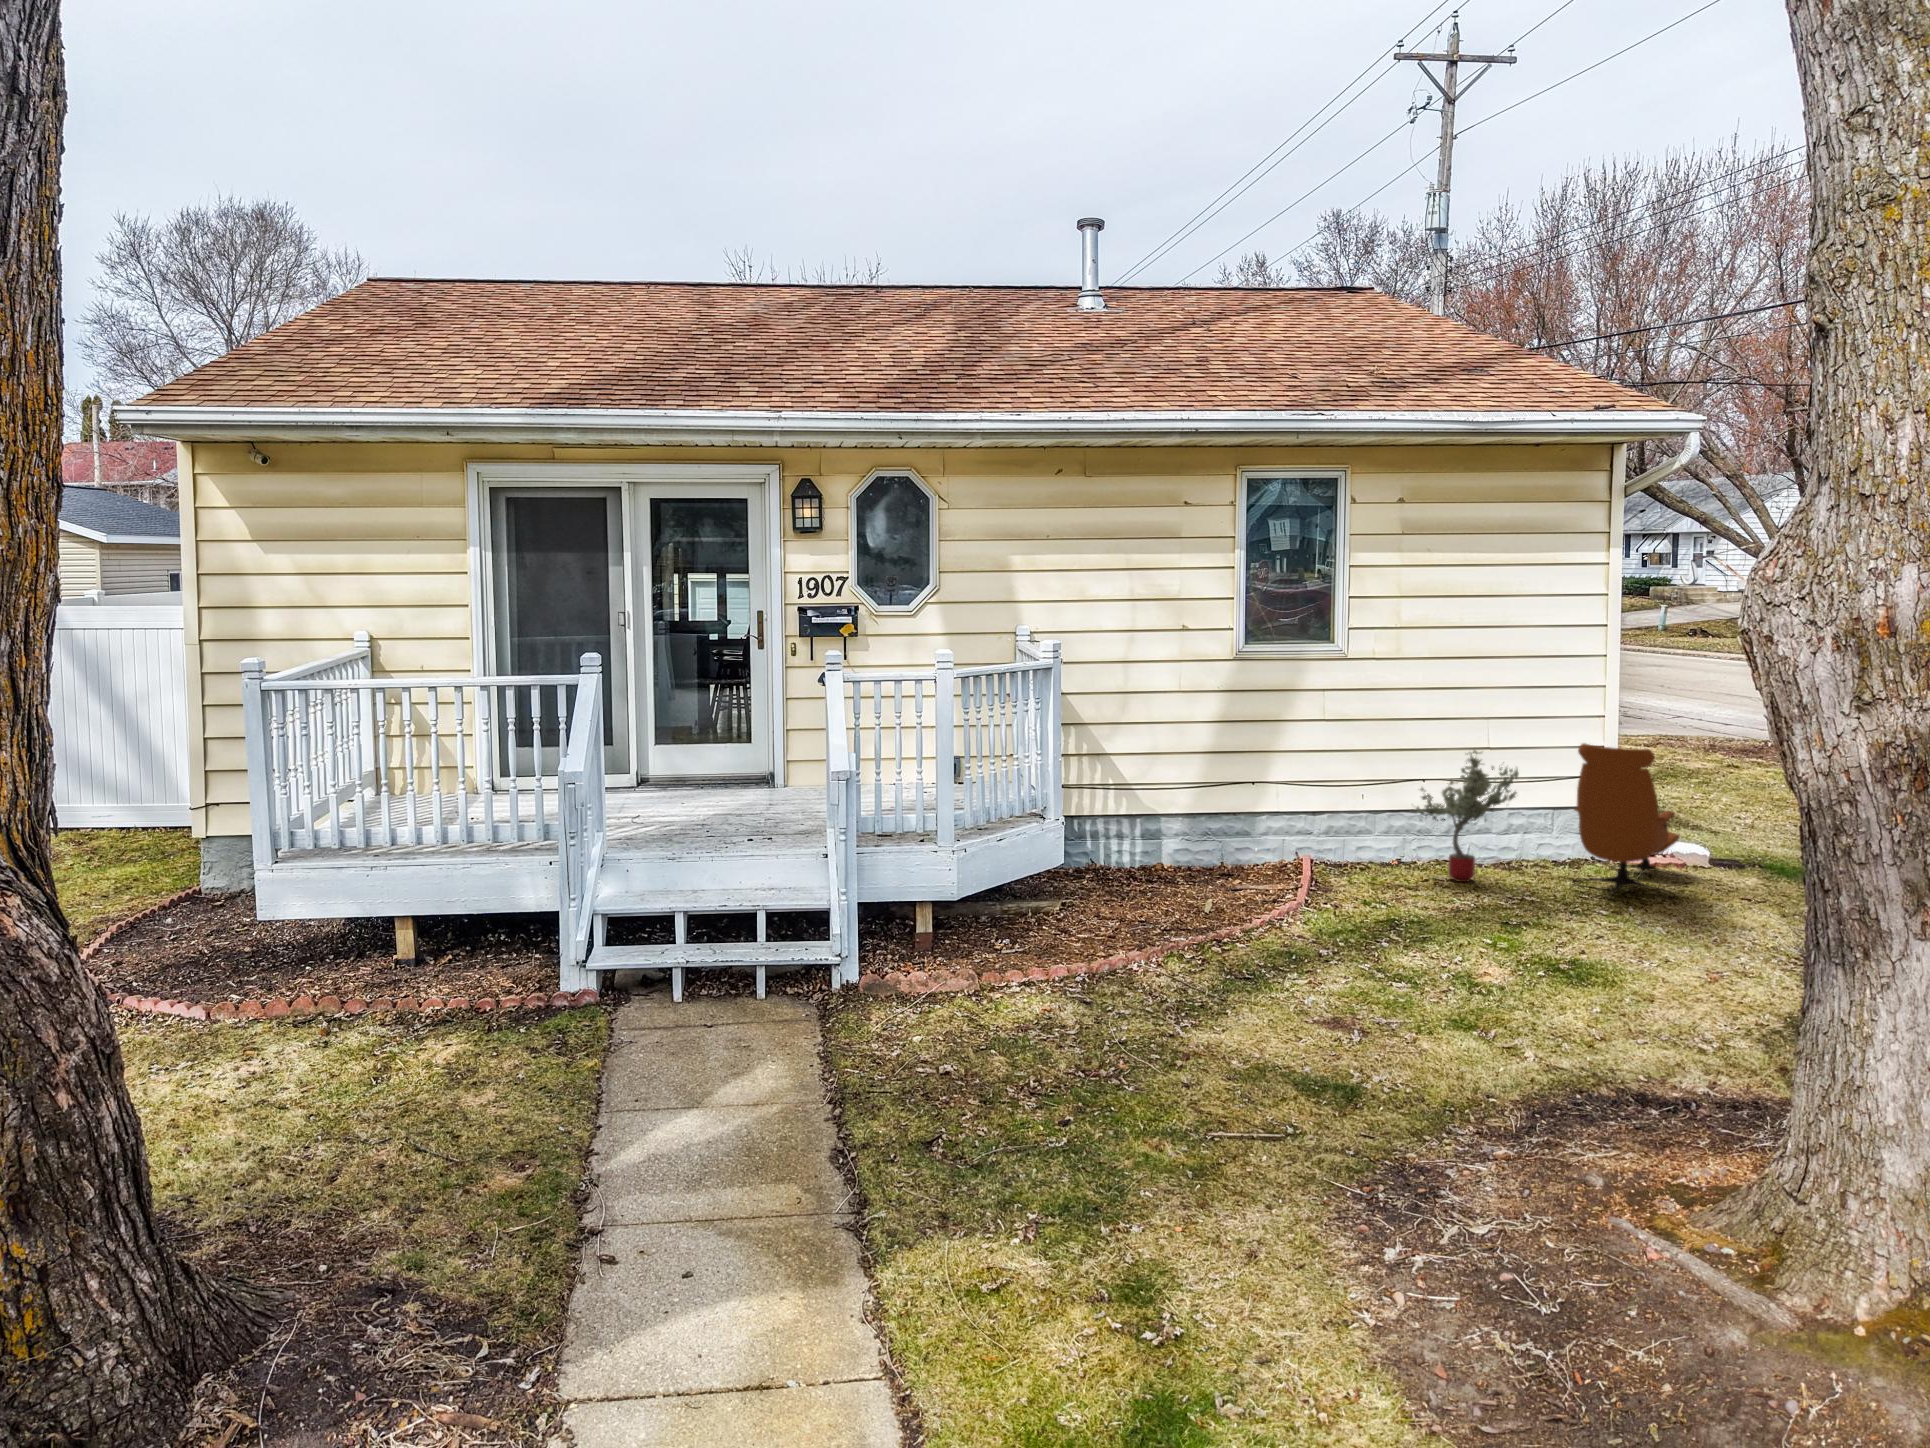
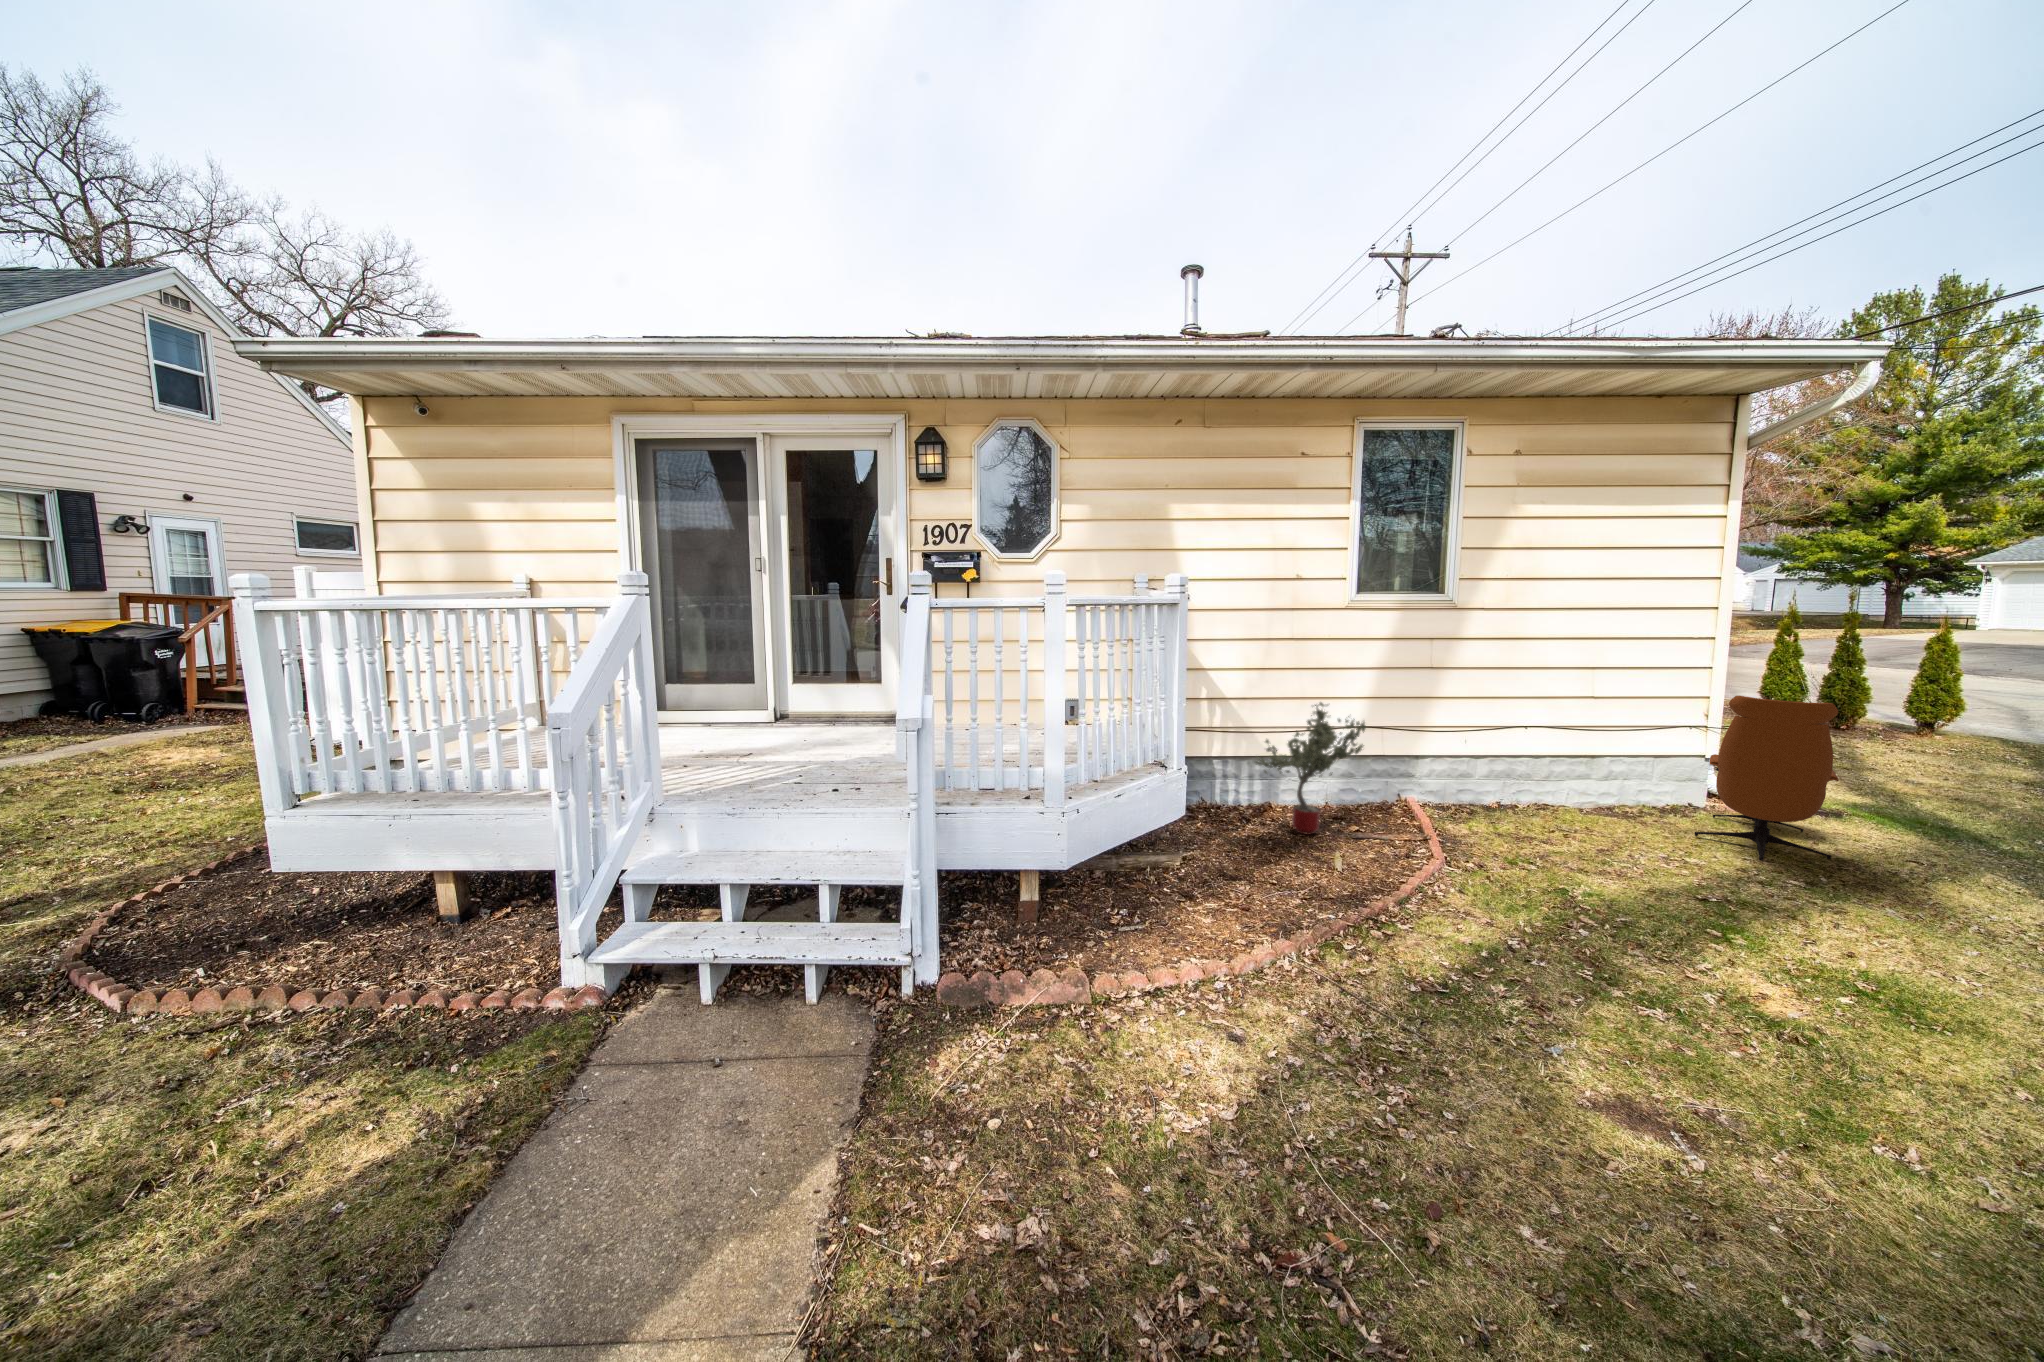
potted tree: present [1411,750,1519,882] -> present [1255,702,1366,834]

